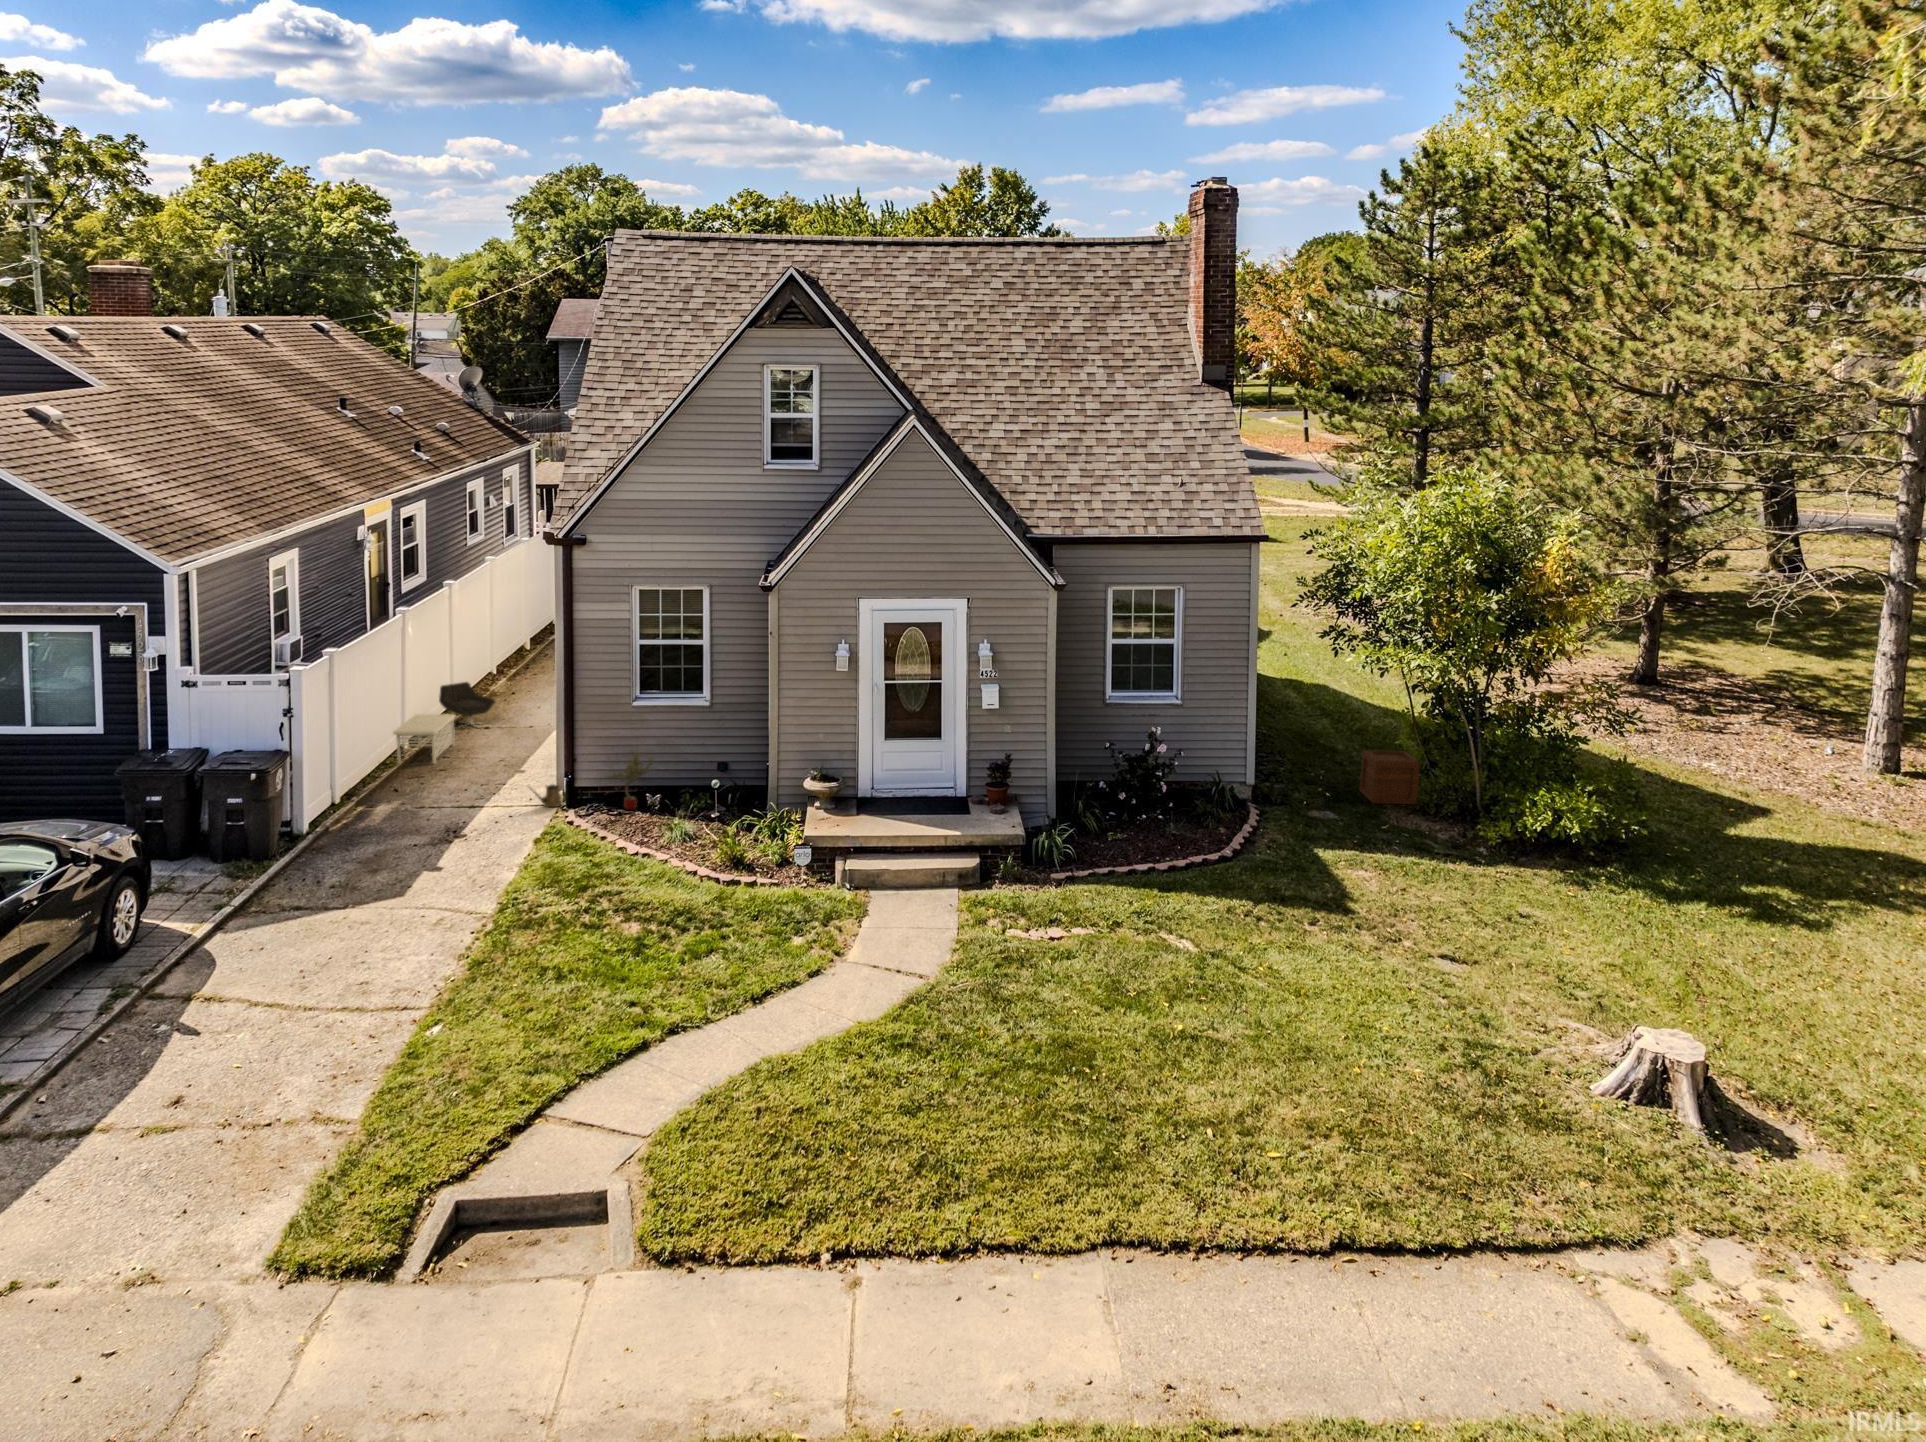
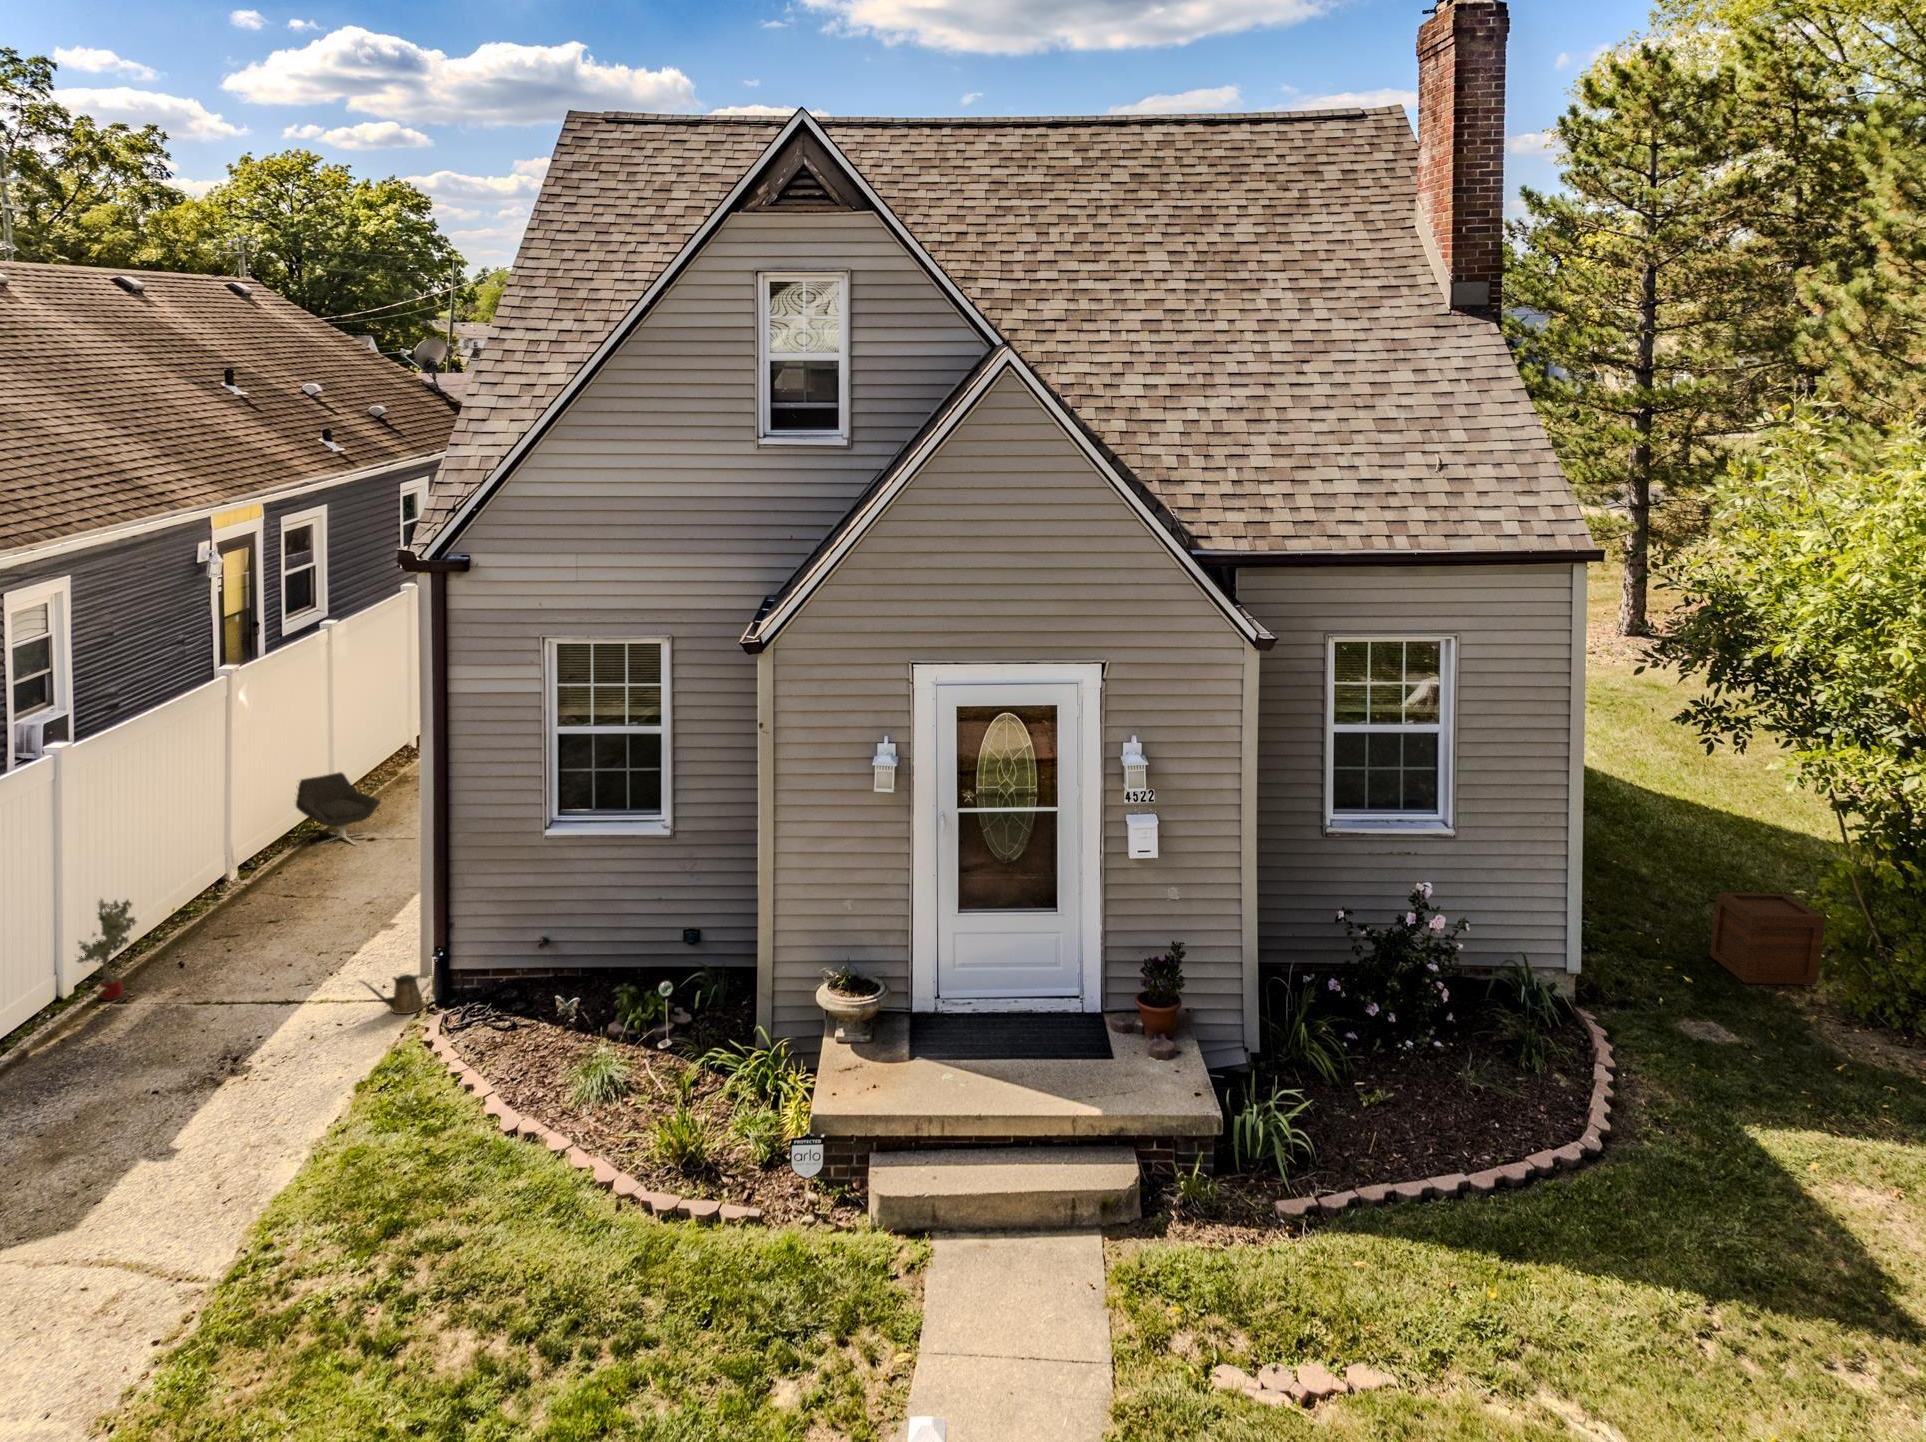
storage bench: present [393,714,455,764] -> none [181,832,301,919]
potted tree: present [604,750,654,810] -> present [75,898,136,1001]

